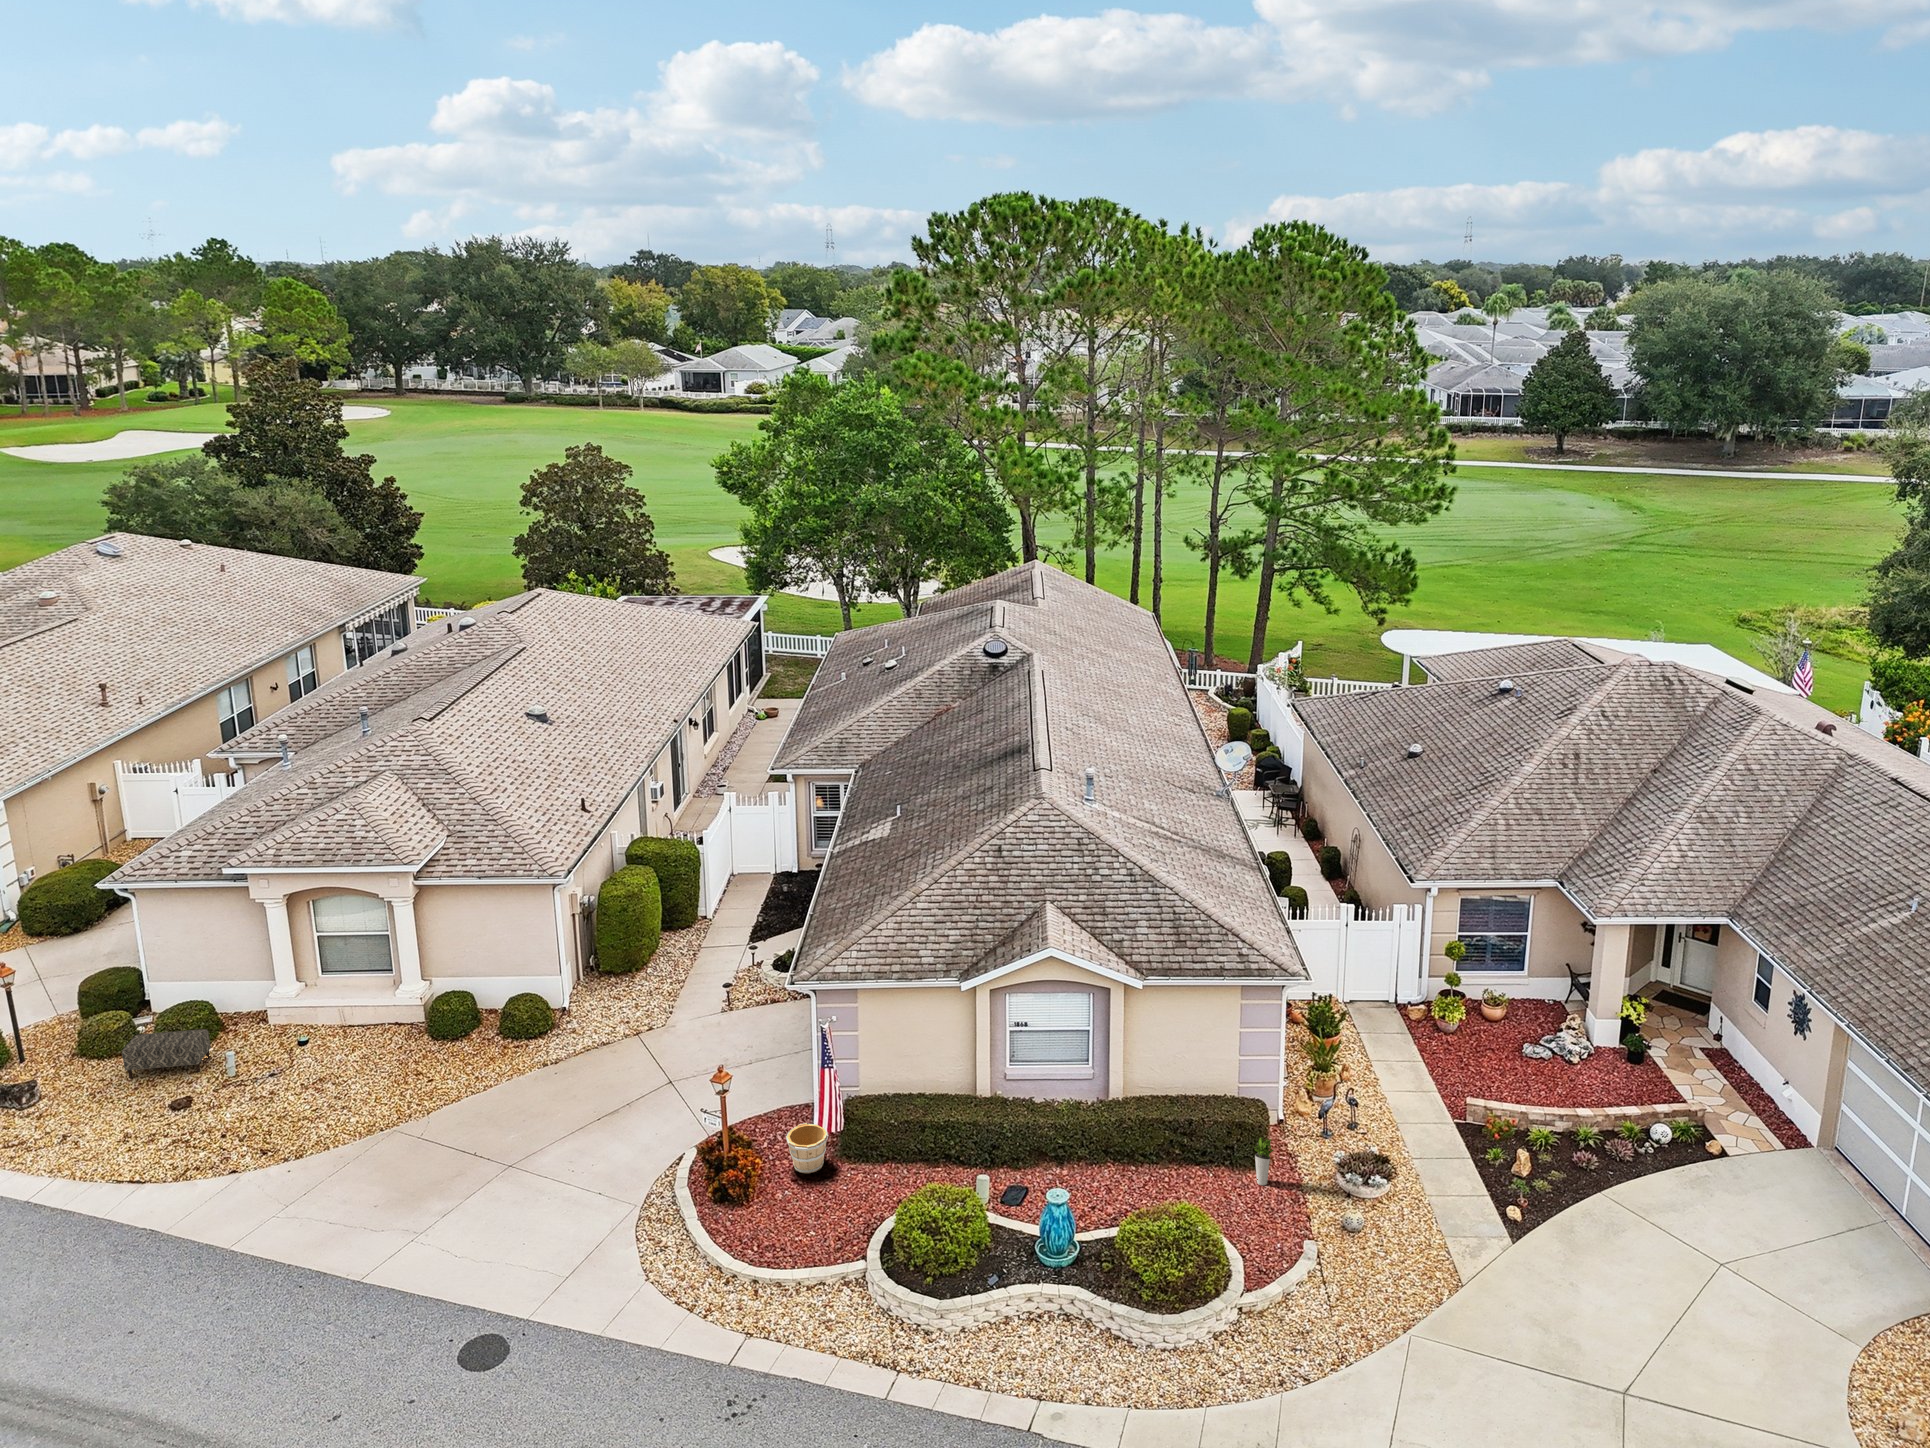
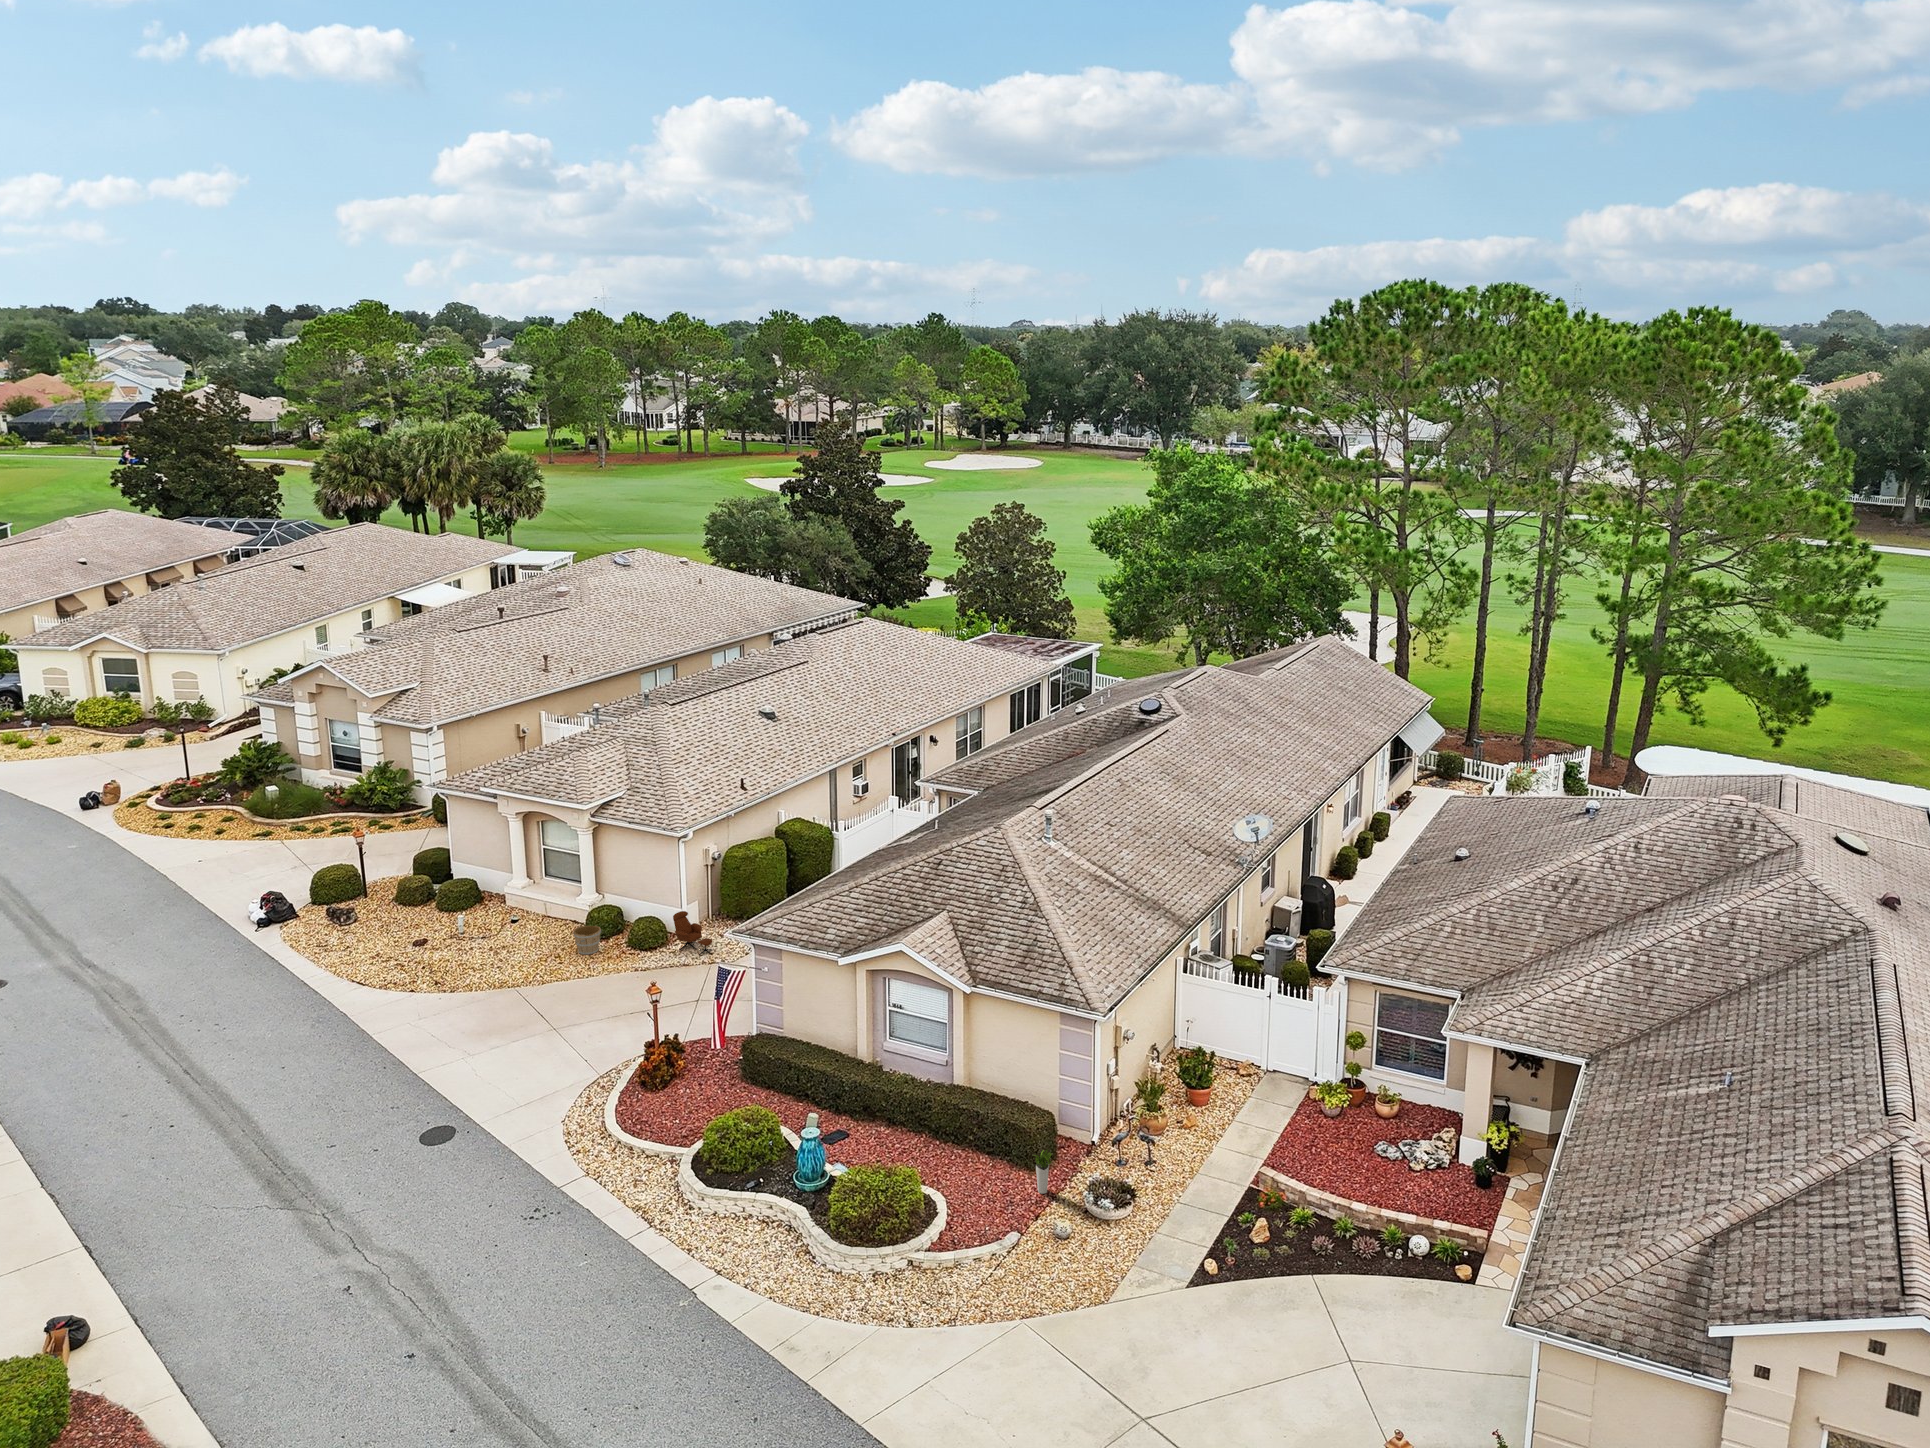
lounge chair: none [556,976,618,1026] -> present [673,911,712,955]
bench: present [122,1029,211,1078] -> none [408,892,463,926]
wooden bucket: present [786,1123,828,1173] -> present [573,926,601,955]

